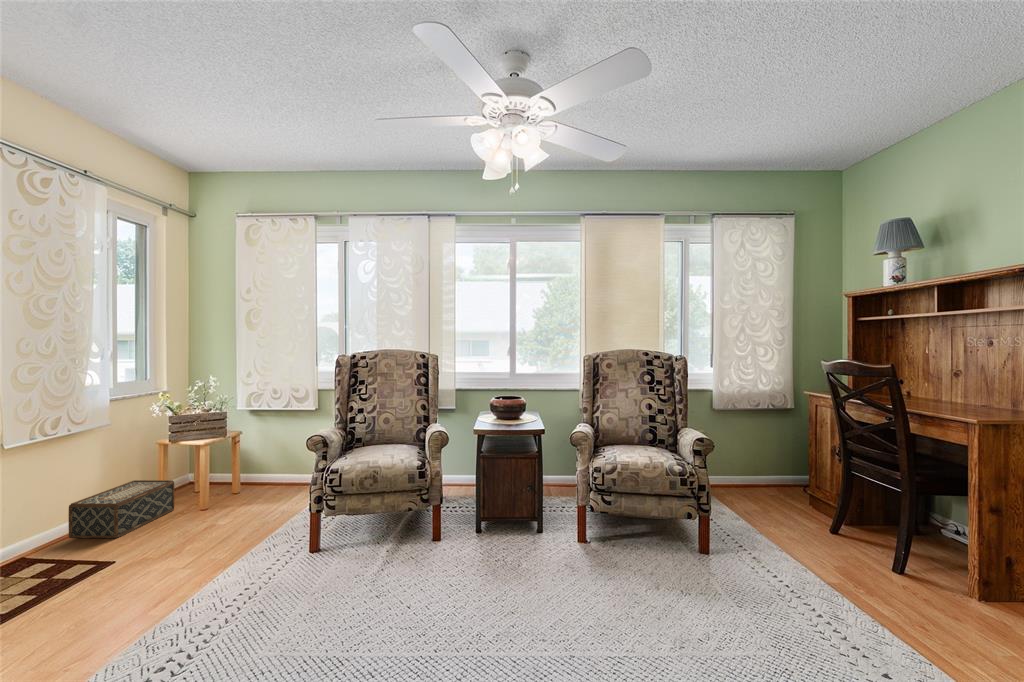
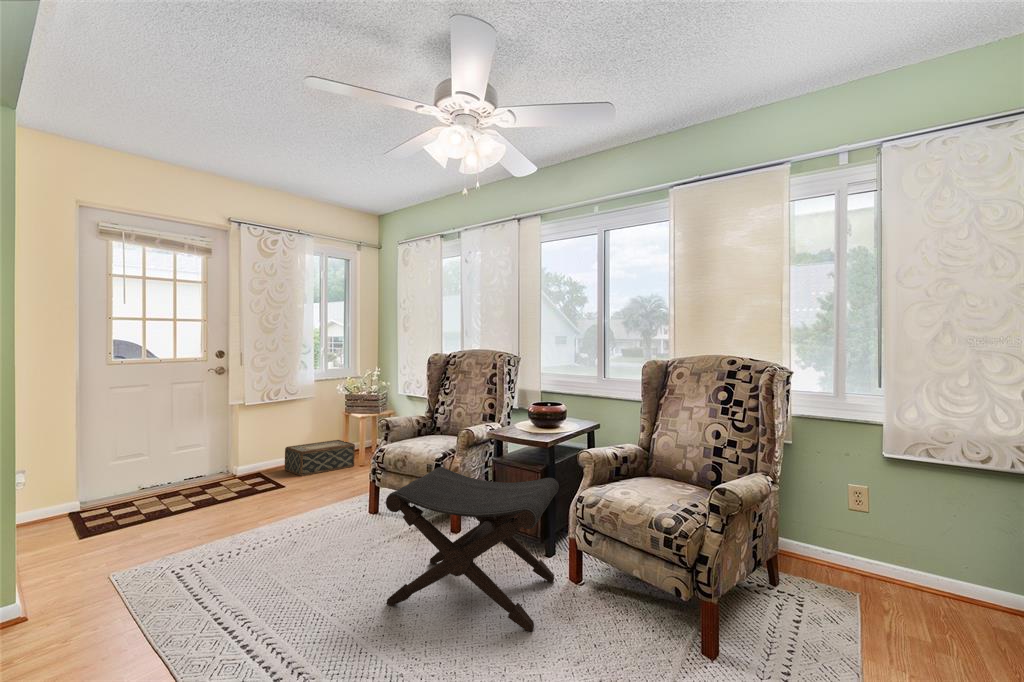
footstool: none [452,459,612,606] -> present [386,467,559,631]

